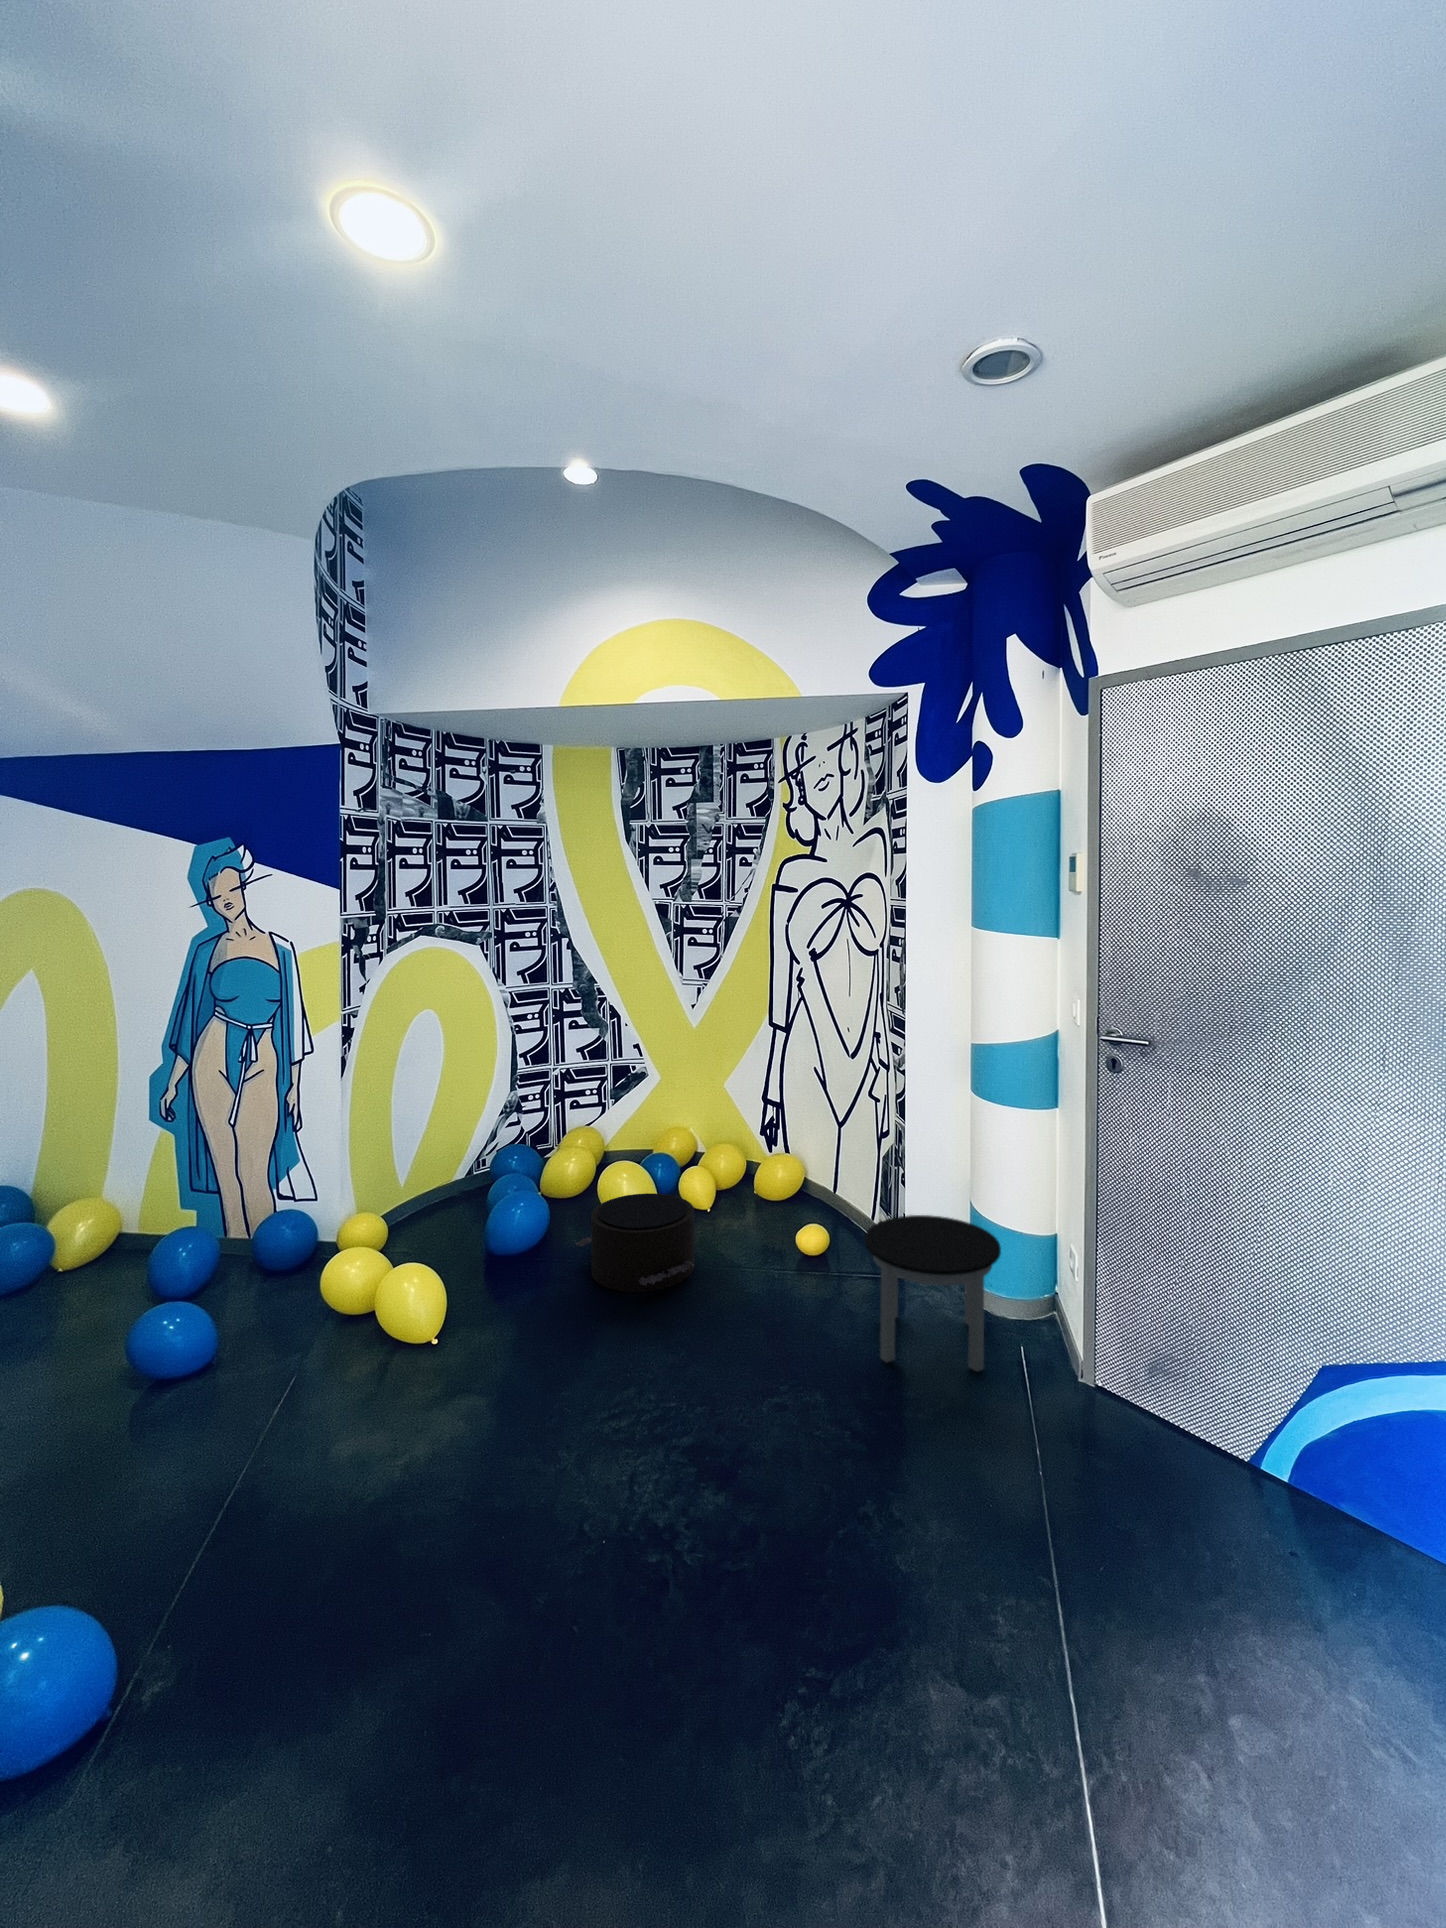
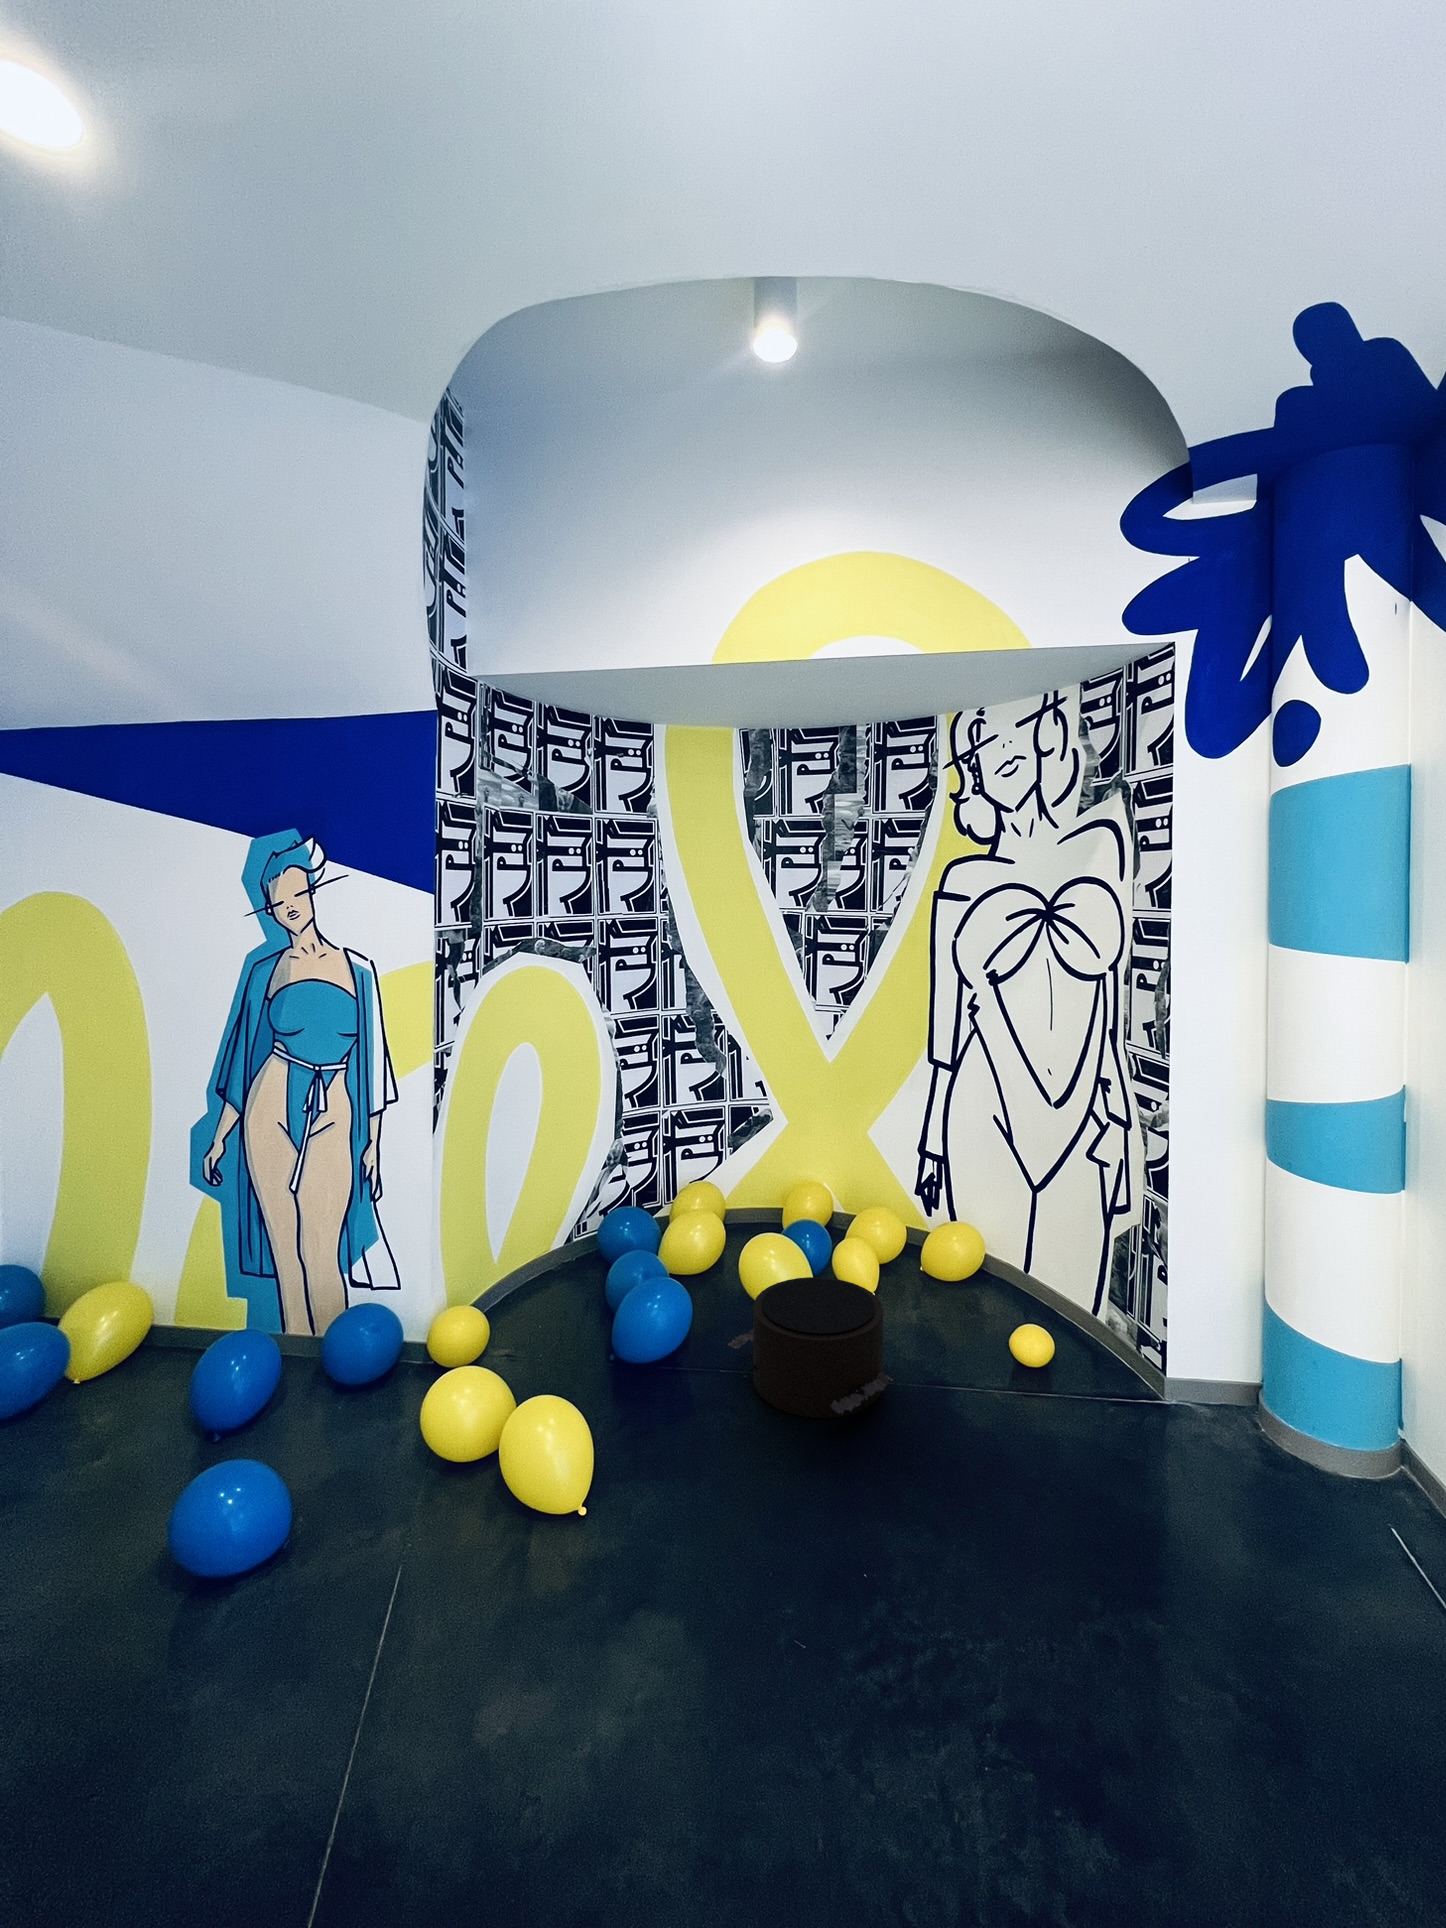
round table: present [865,1215,1001,1371] -> none [1154,1324,1362,1562]

